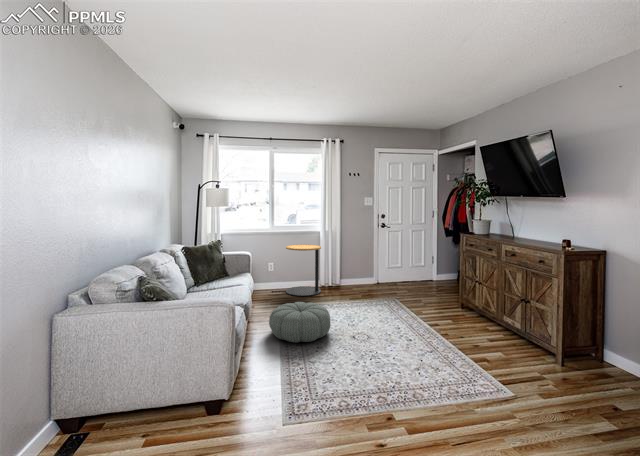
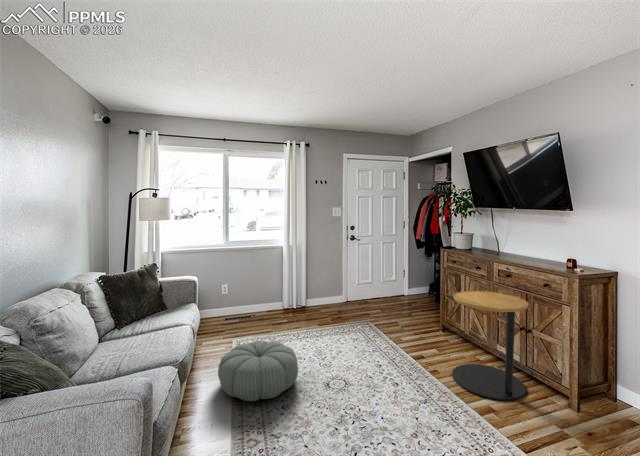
side table: present [286,244,321,296] -> present [452,291,528,400]

